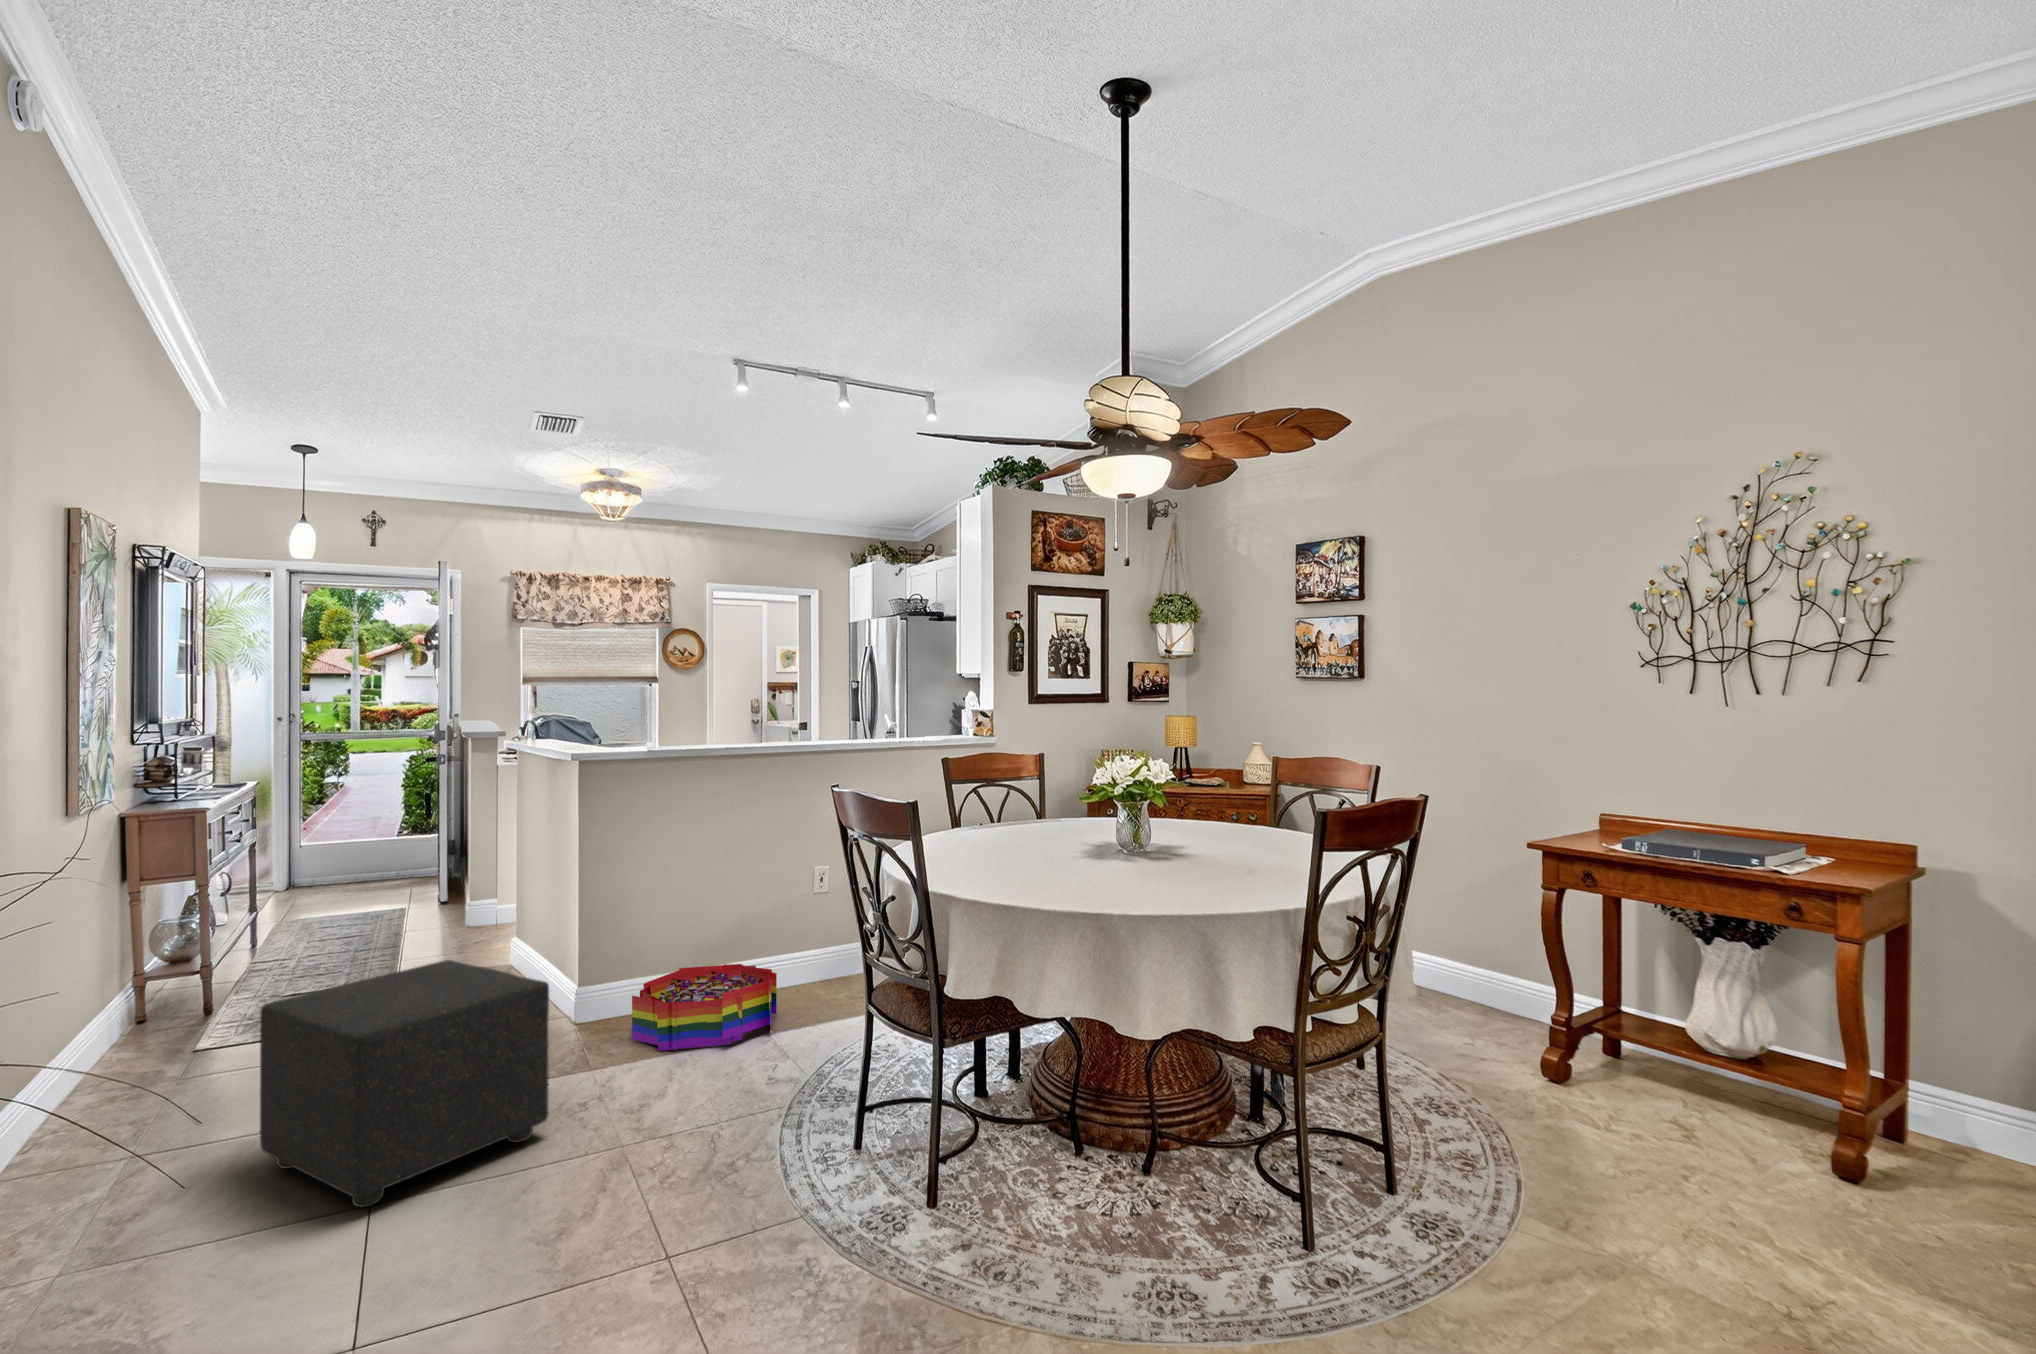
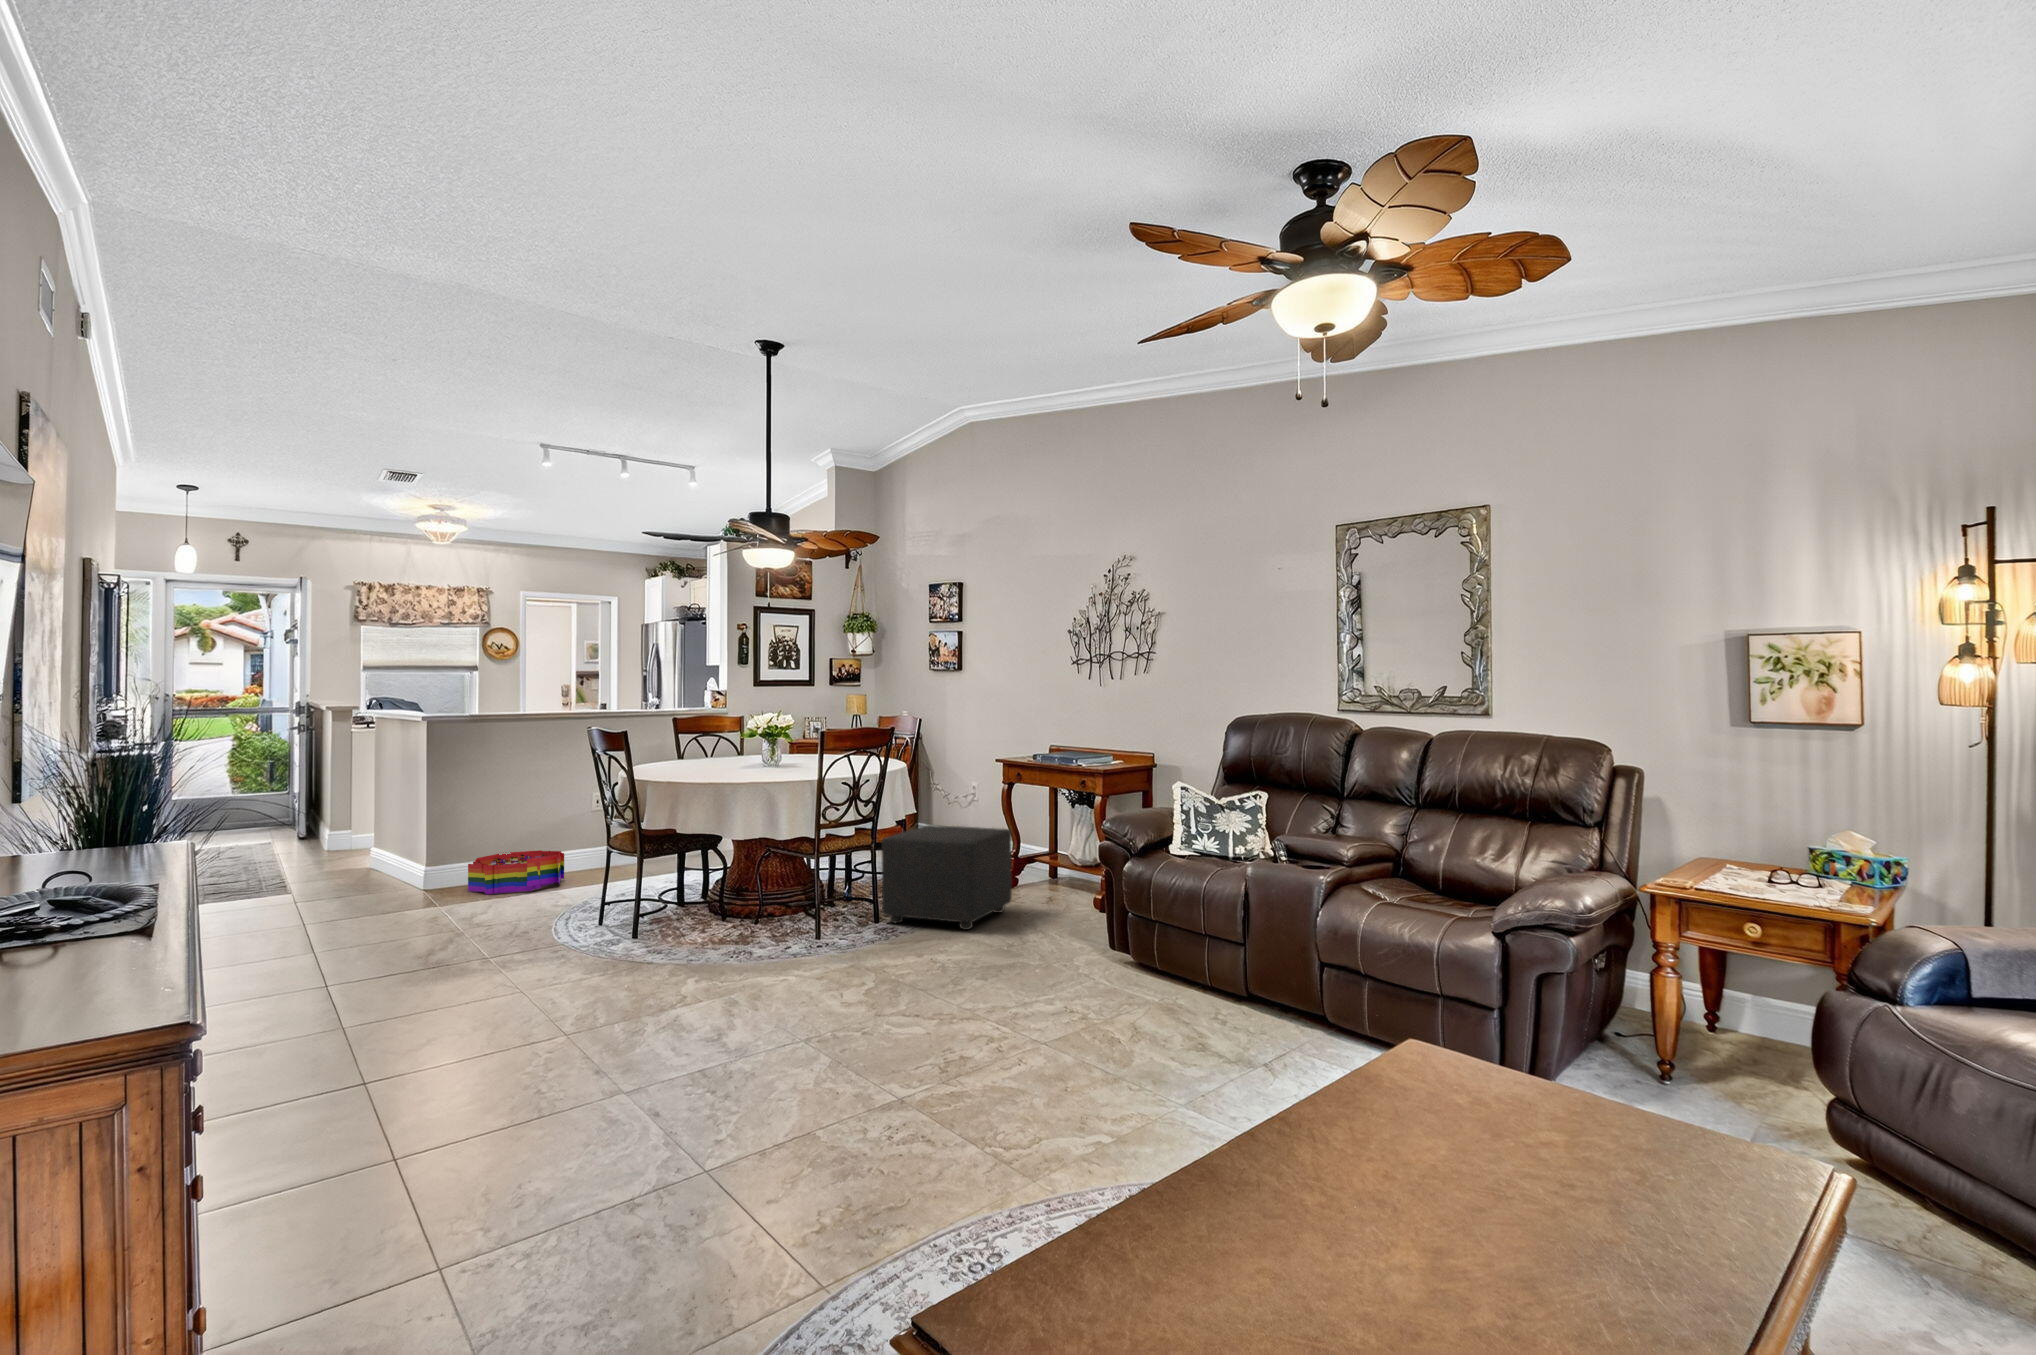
ottoman: present [260,960,549,1207] -> present [882,825,1012,930]

